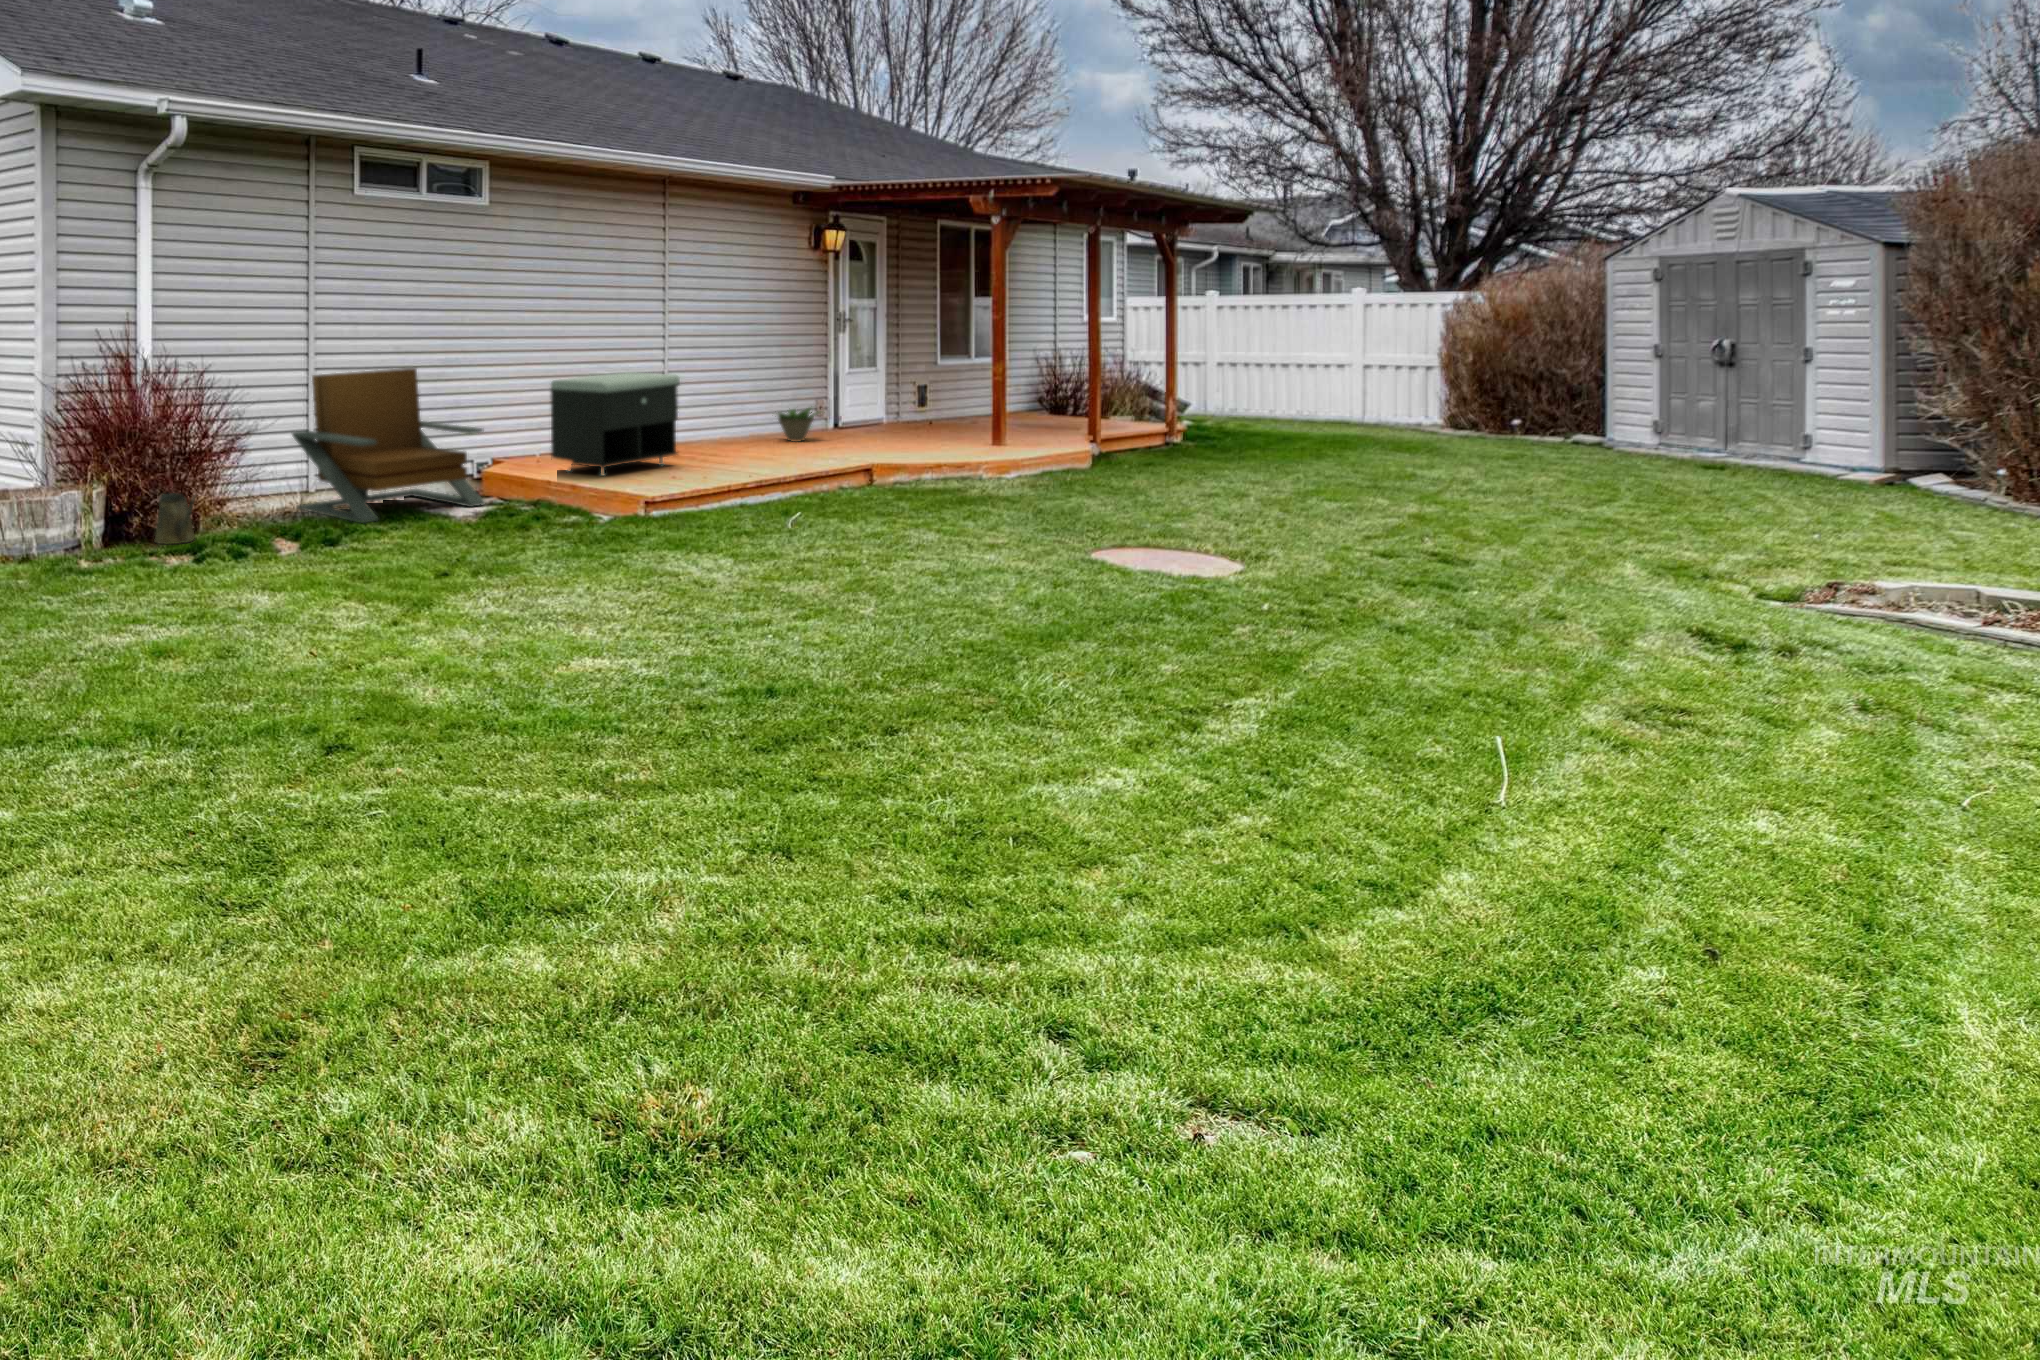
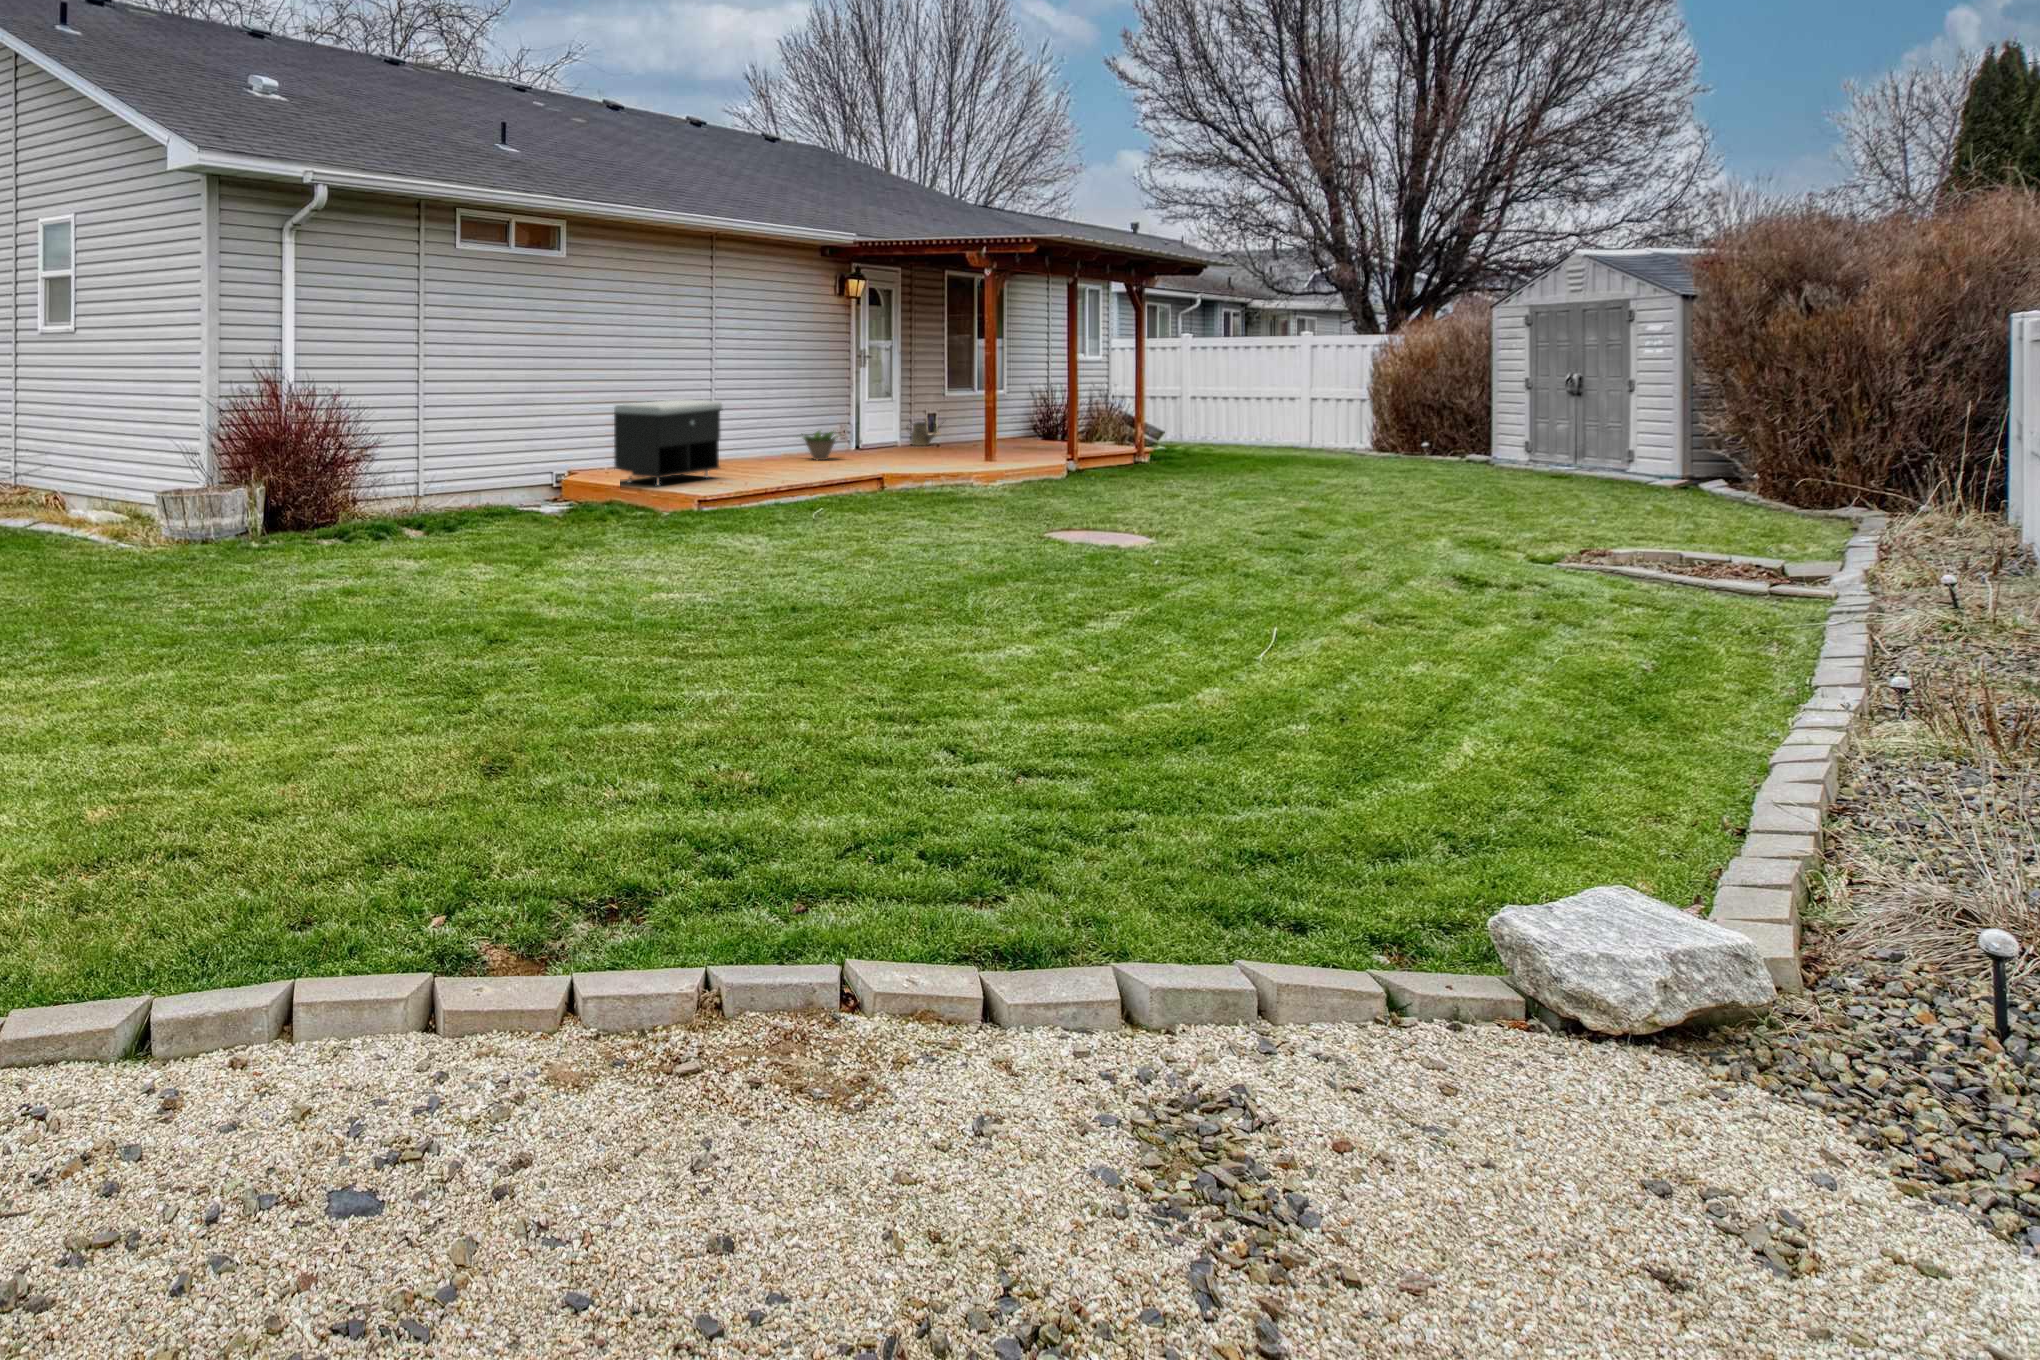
lounge chair: present [292,368,485,523] -> none [404,393,564,518]
watering can: present [155,493,195,544] -> present [911,422,943,446]

